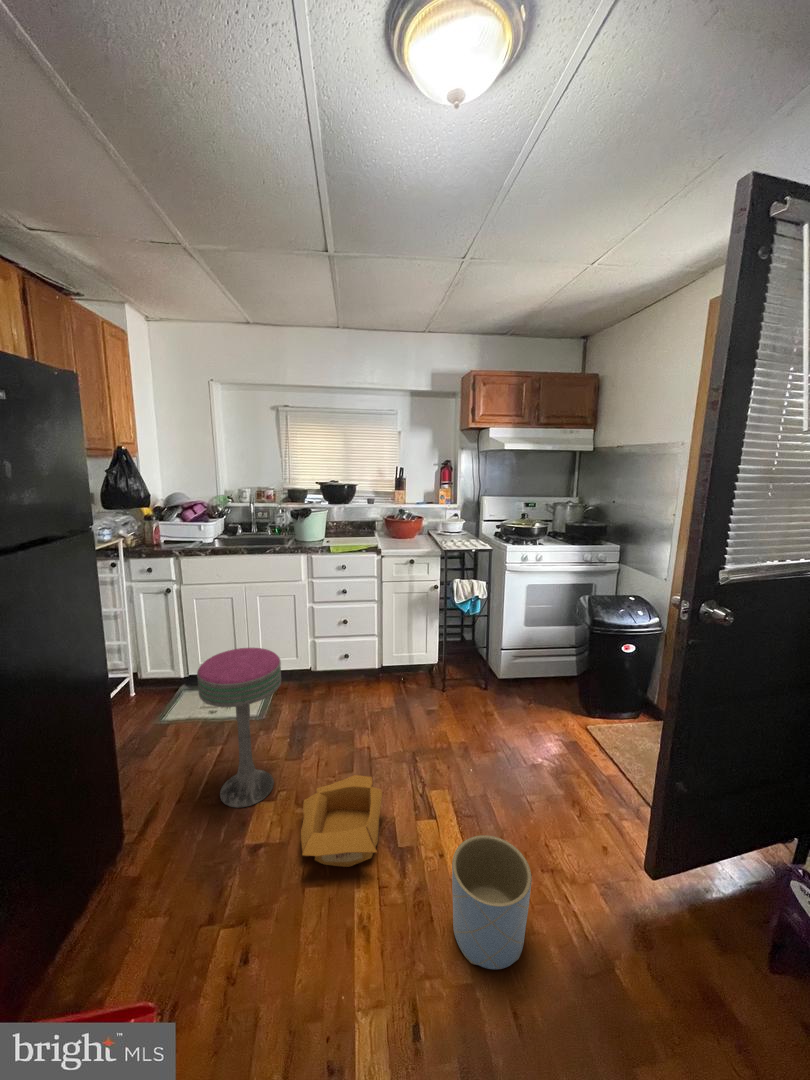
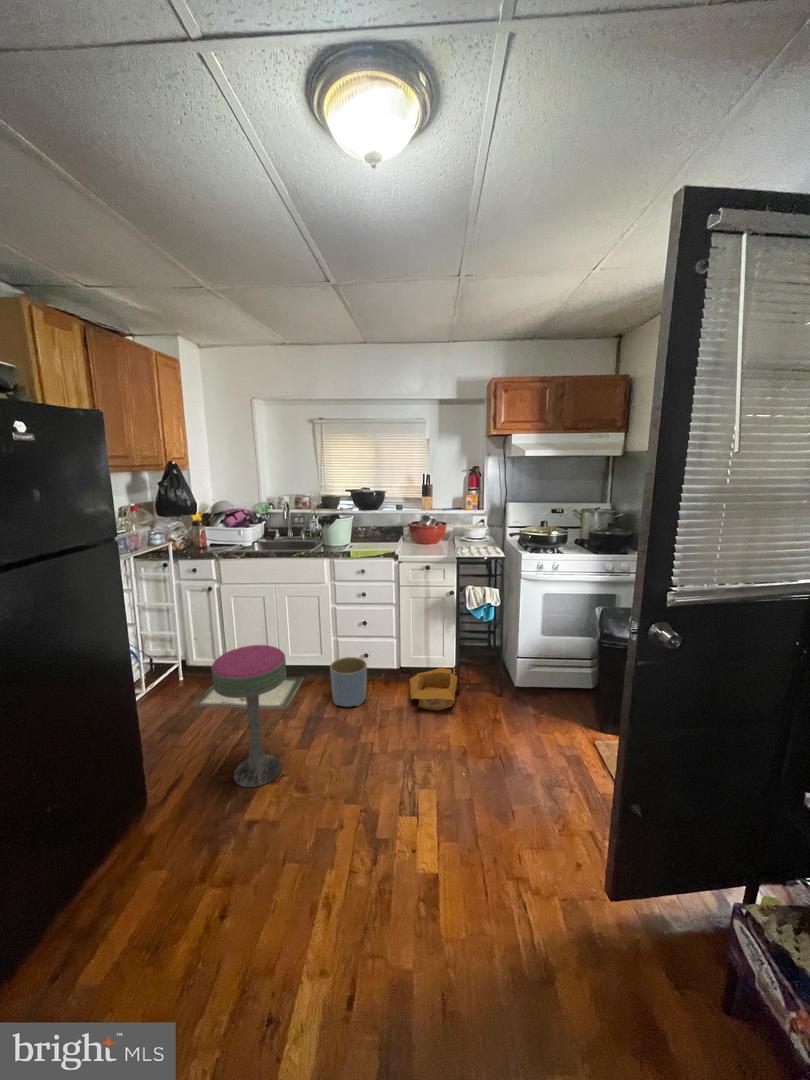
cardboard box: present [301,775,382,867] -> present [410,668,457,710]
planter: present [452,835,532,969] -> present [330,657,367,707]

